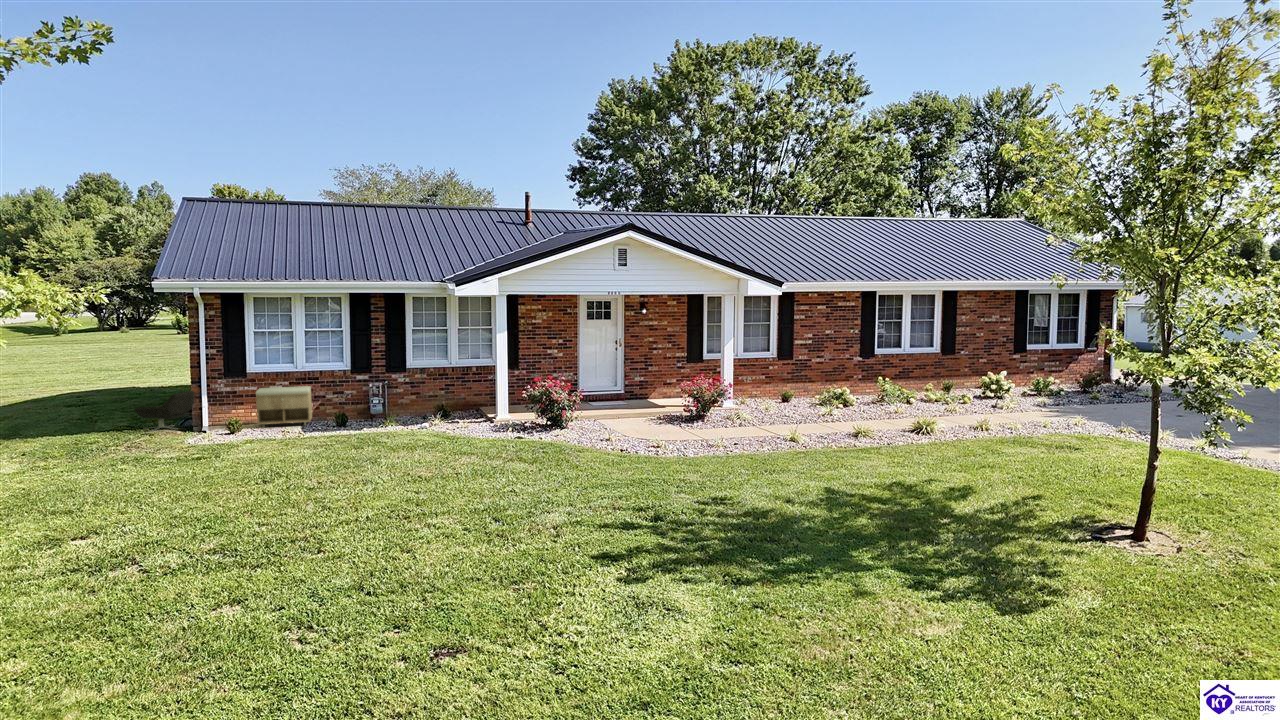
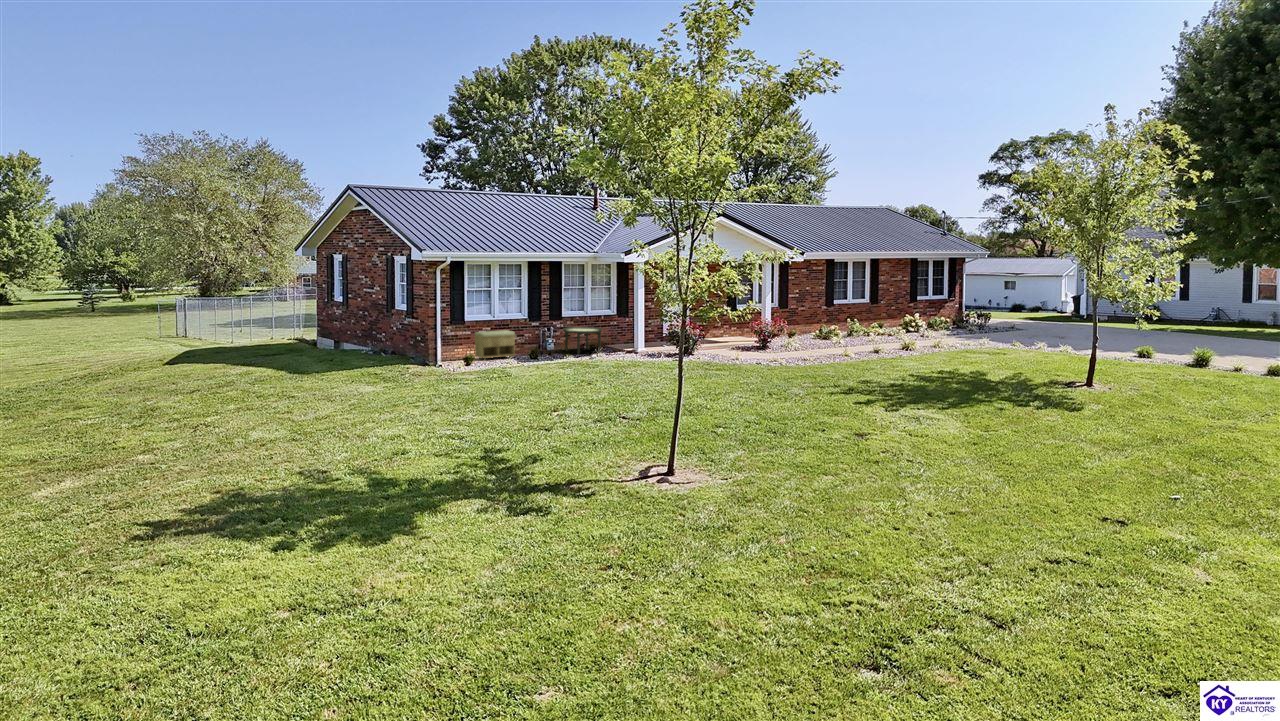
round table: none [396,383,455,423] -> present [564,327,602,354]
lounge chair: present [135,391,194,432] -> none [397,335,433,366]

